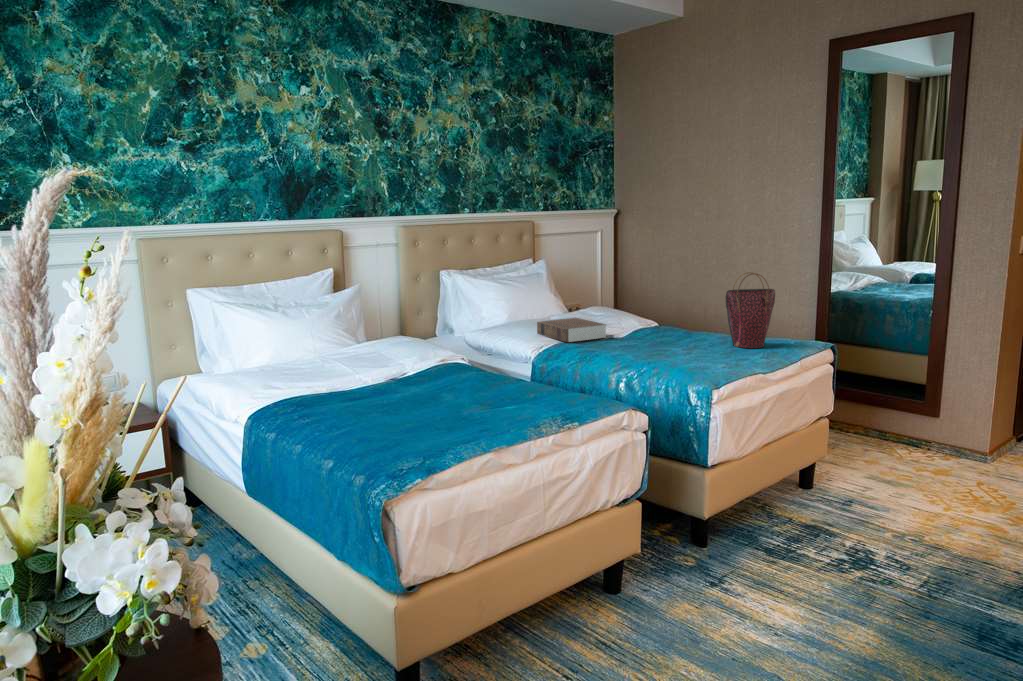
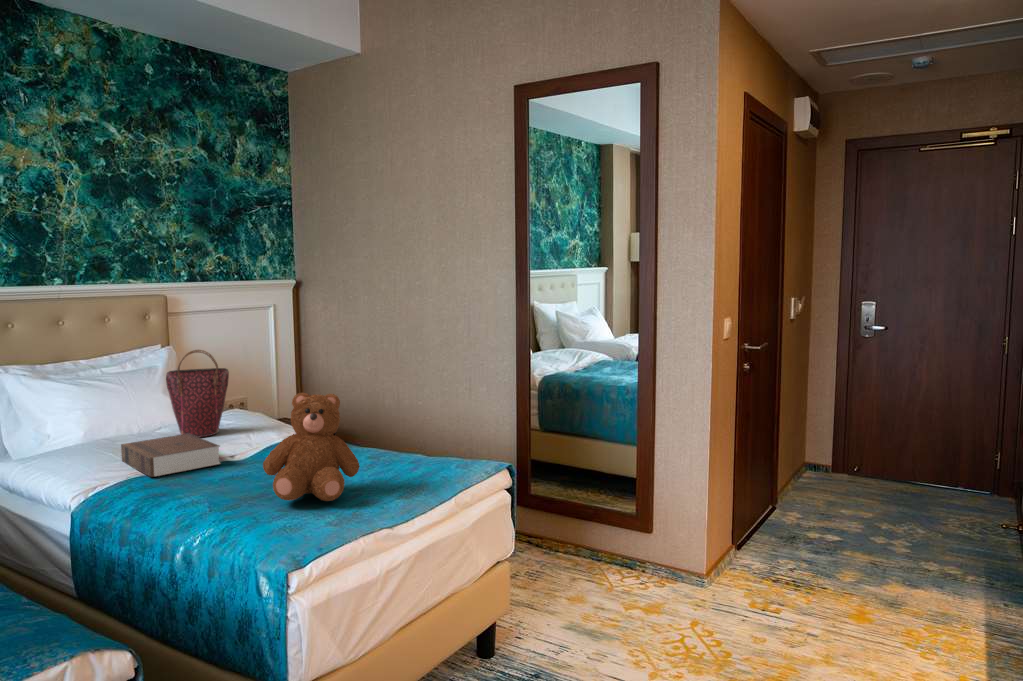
handbag: present [726,272,775,348] -> present [166,350,229,437]
teddy bear: none [653,284,722,360] -> present [263,393,360,501]

